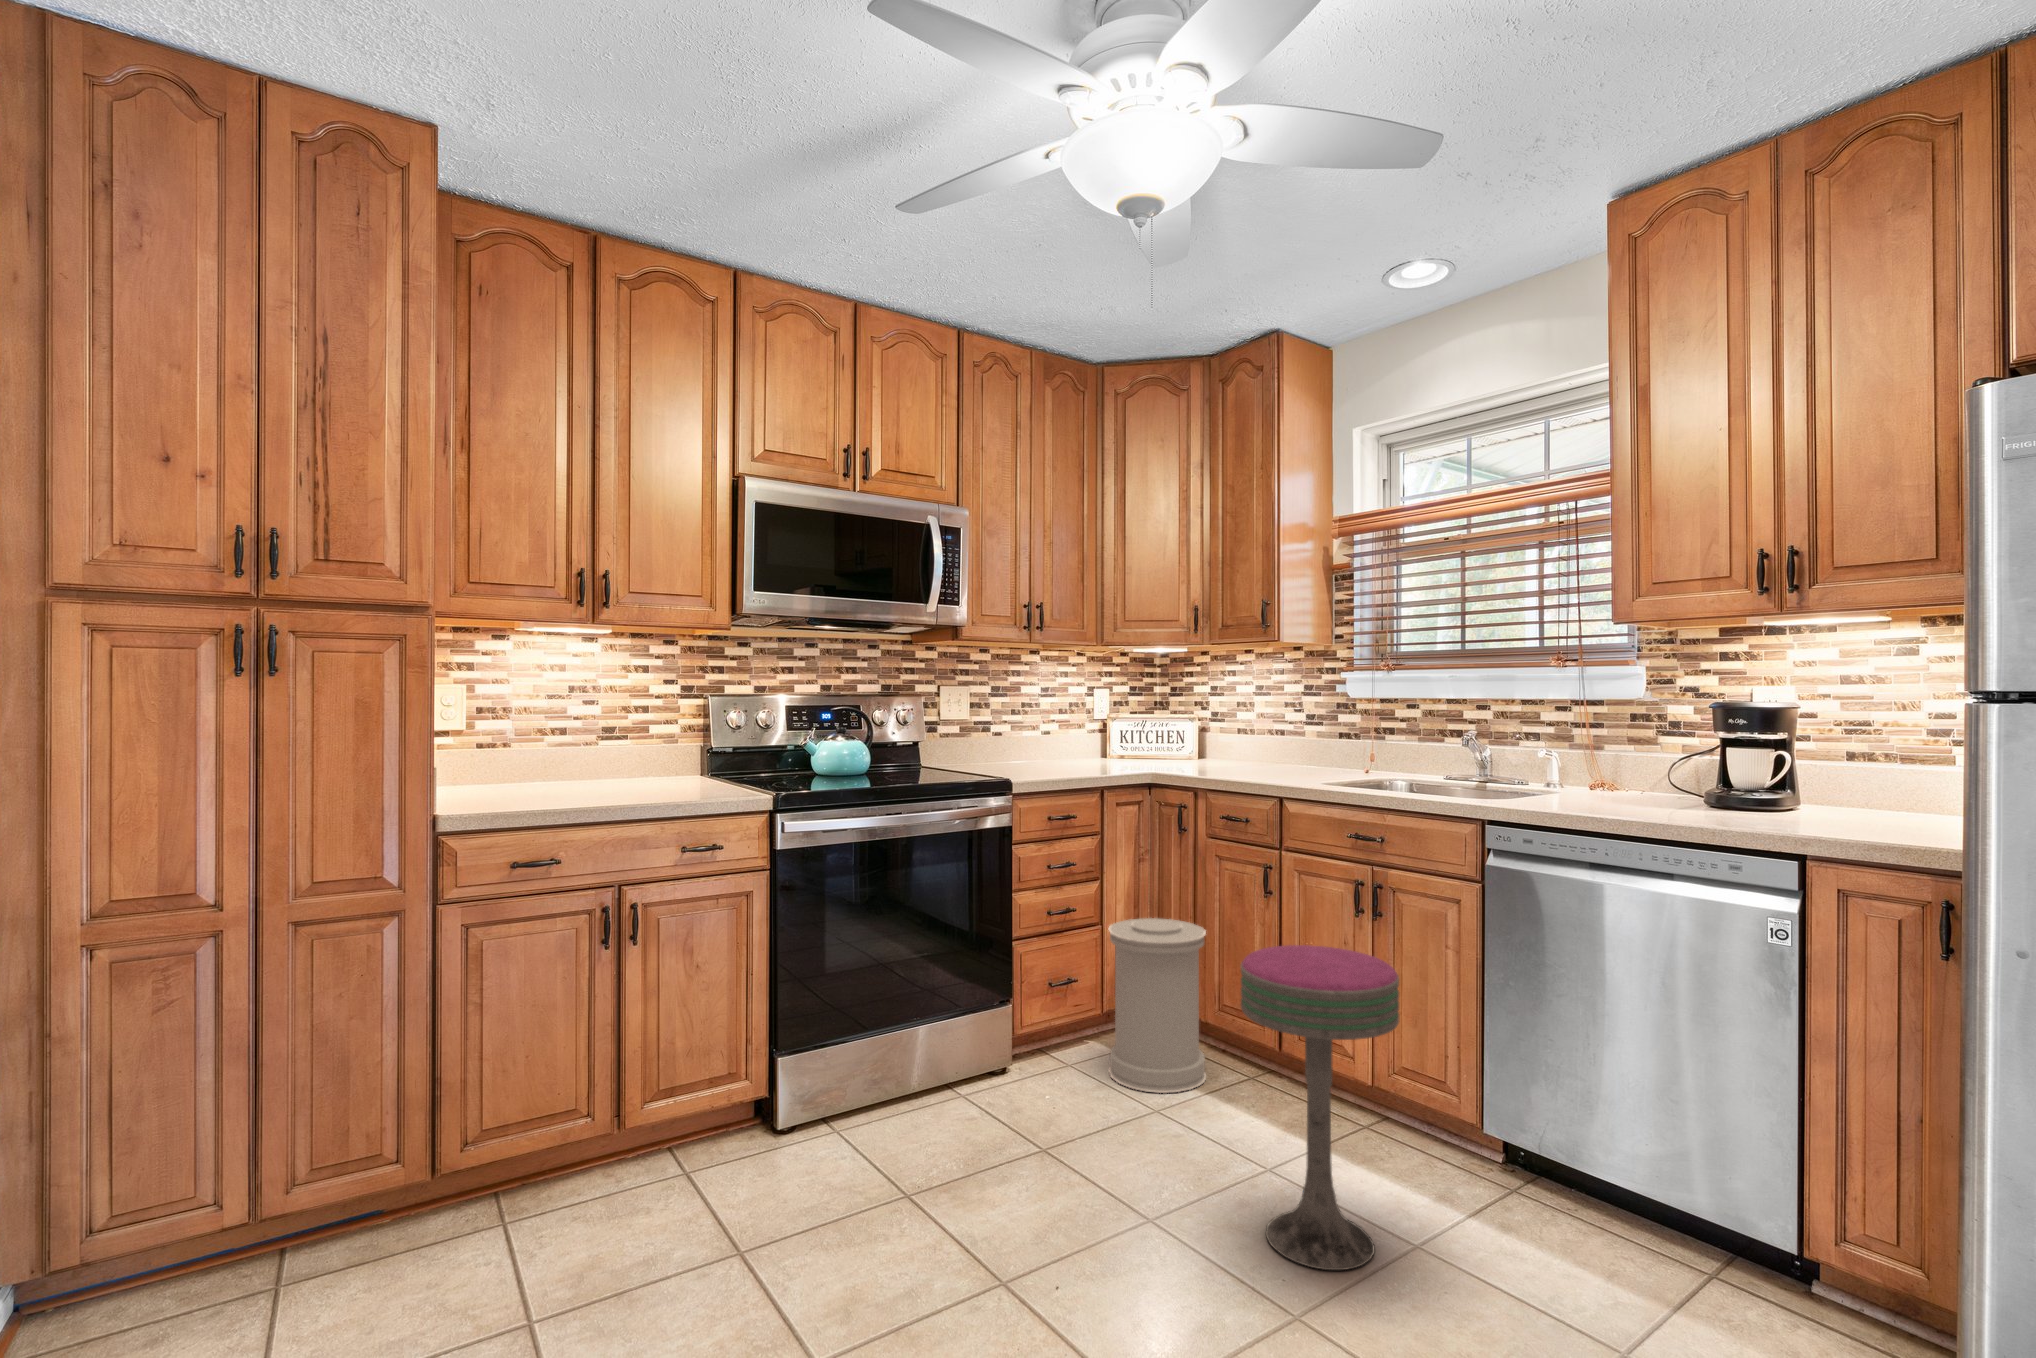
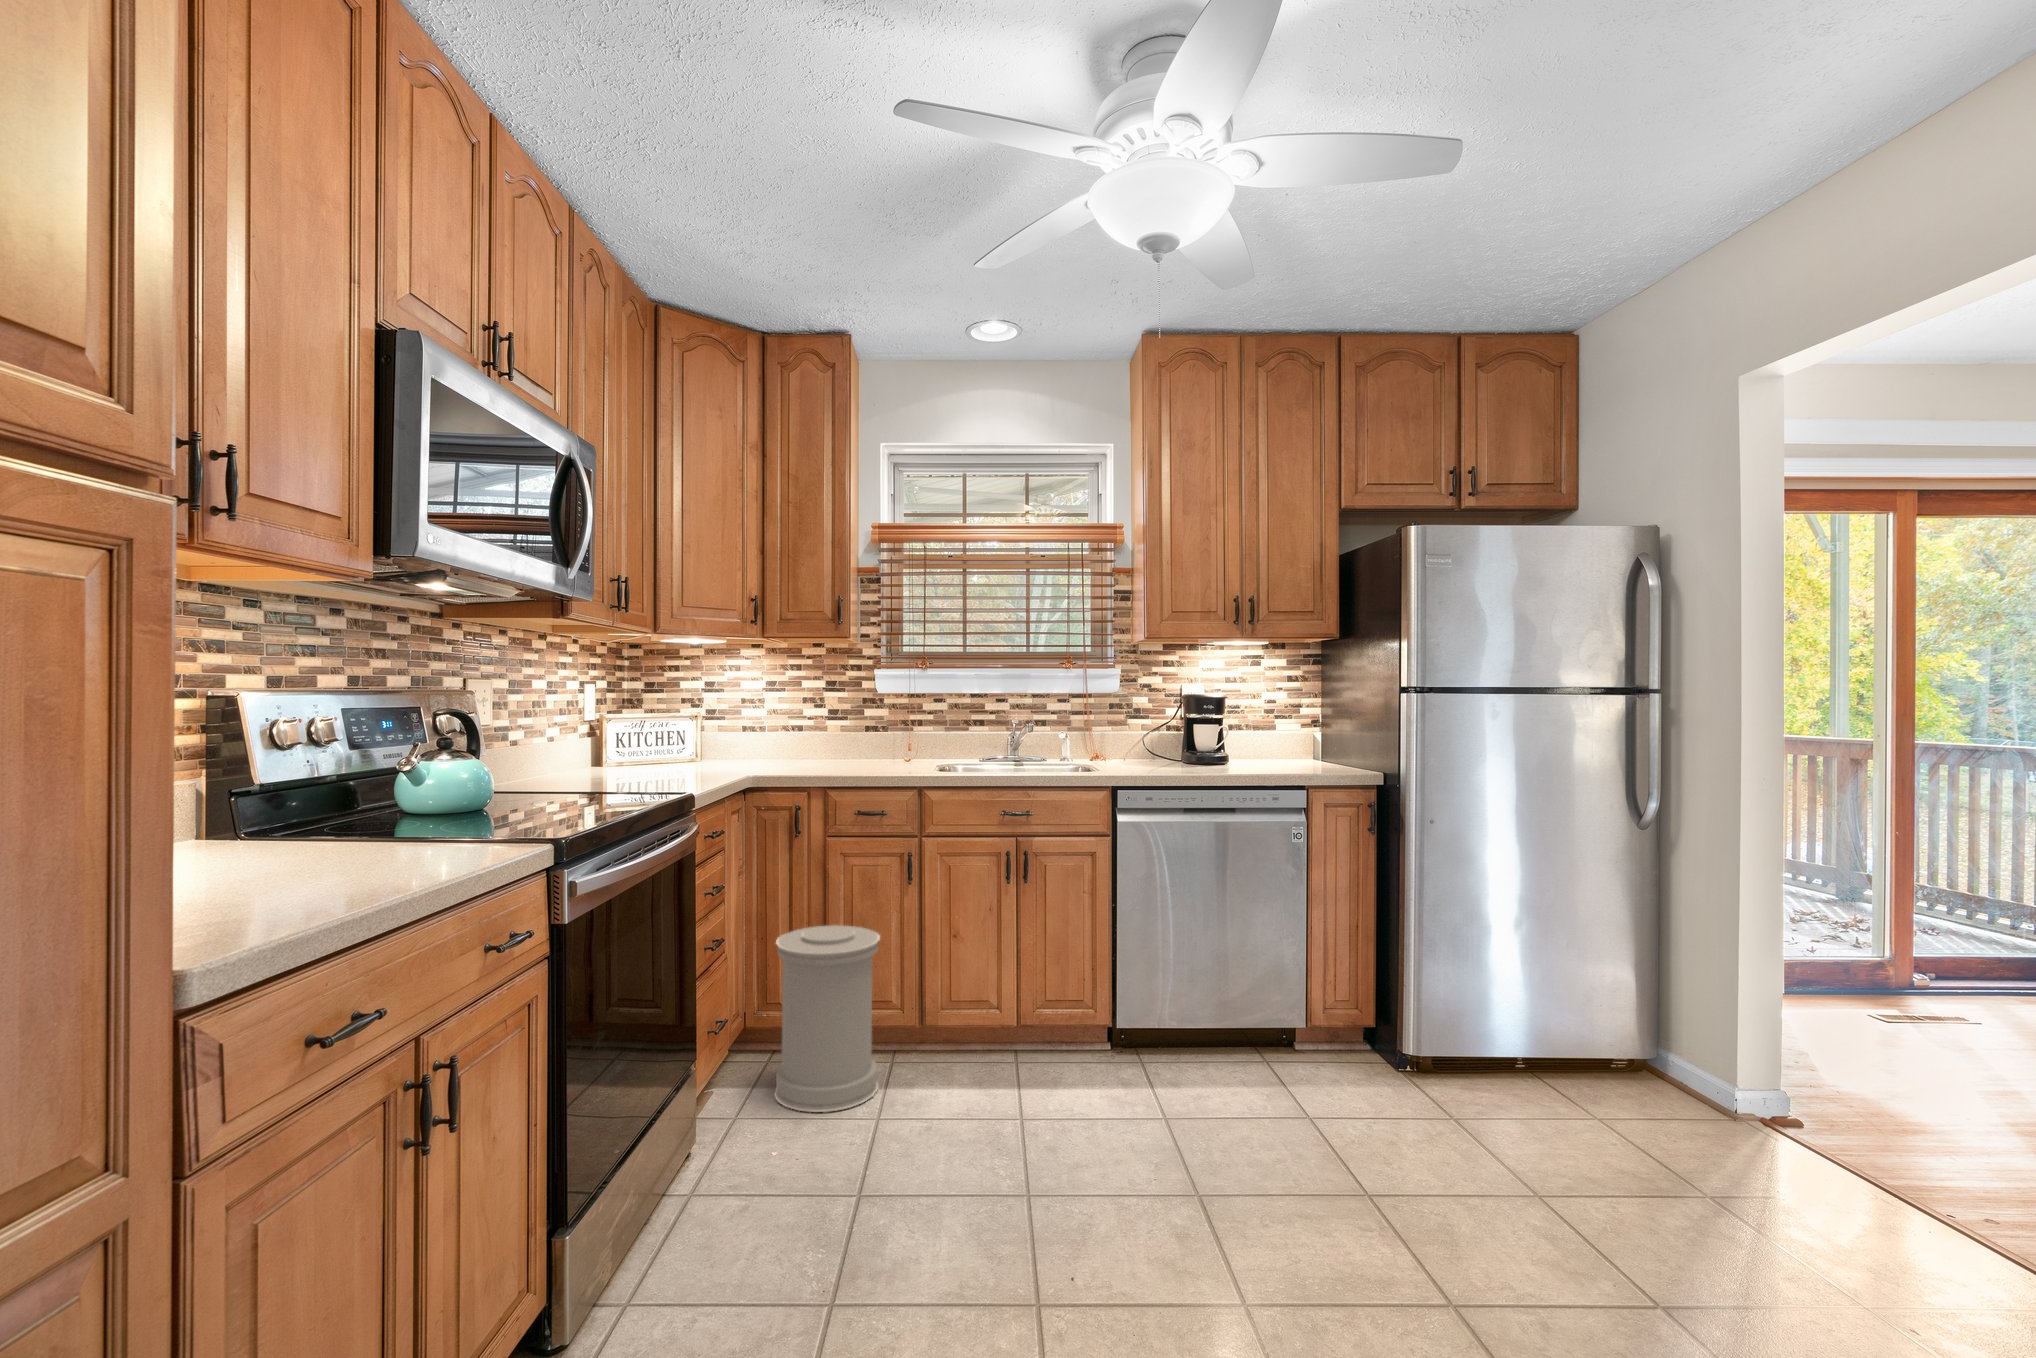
bar stool: present [1241,945,1399,1270] -> none [1085,901,1211,1165]

